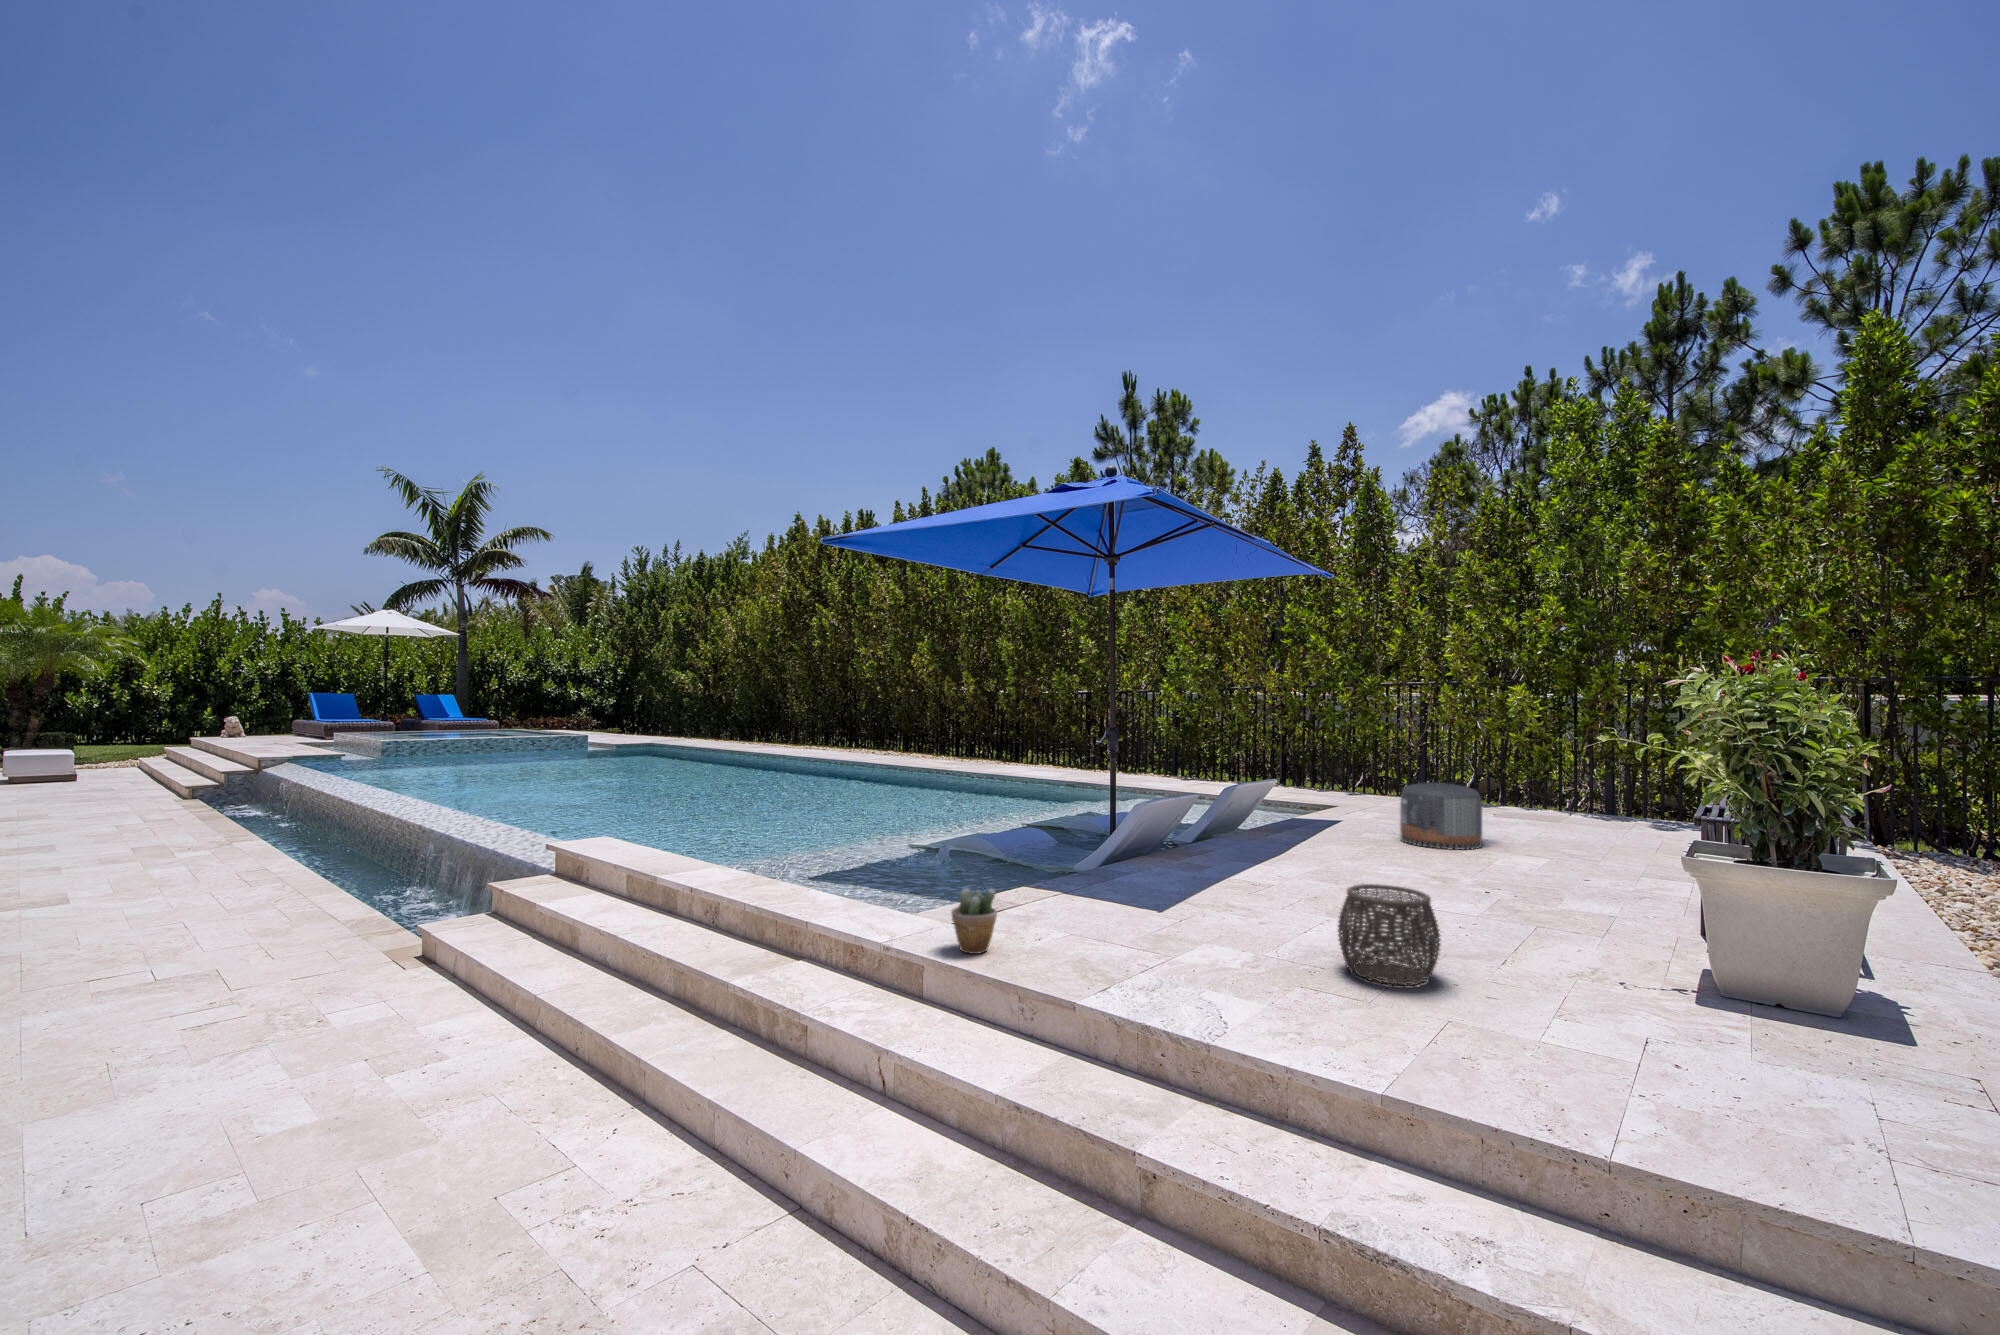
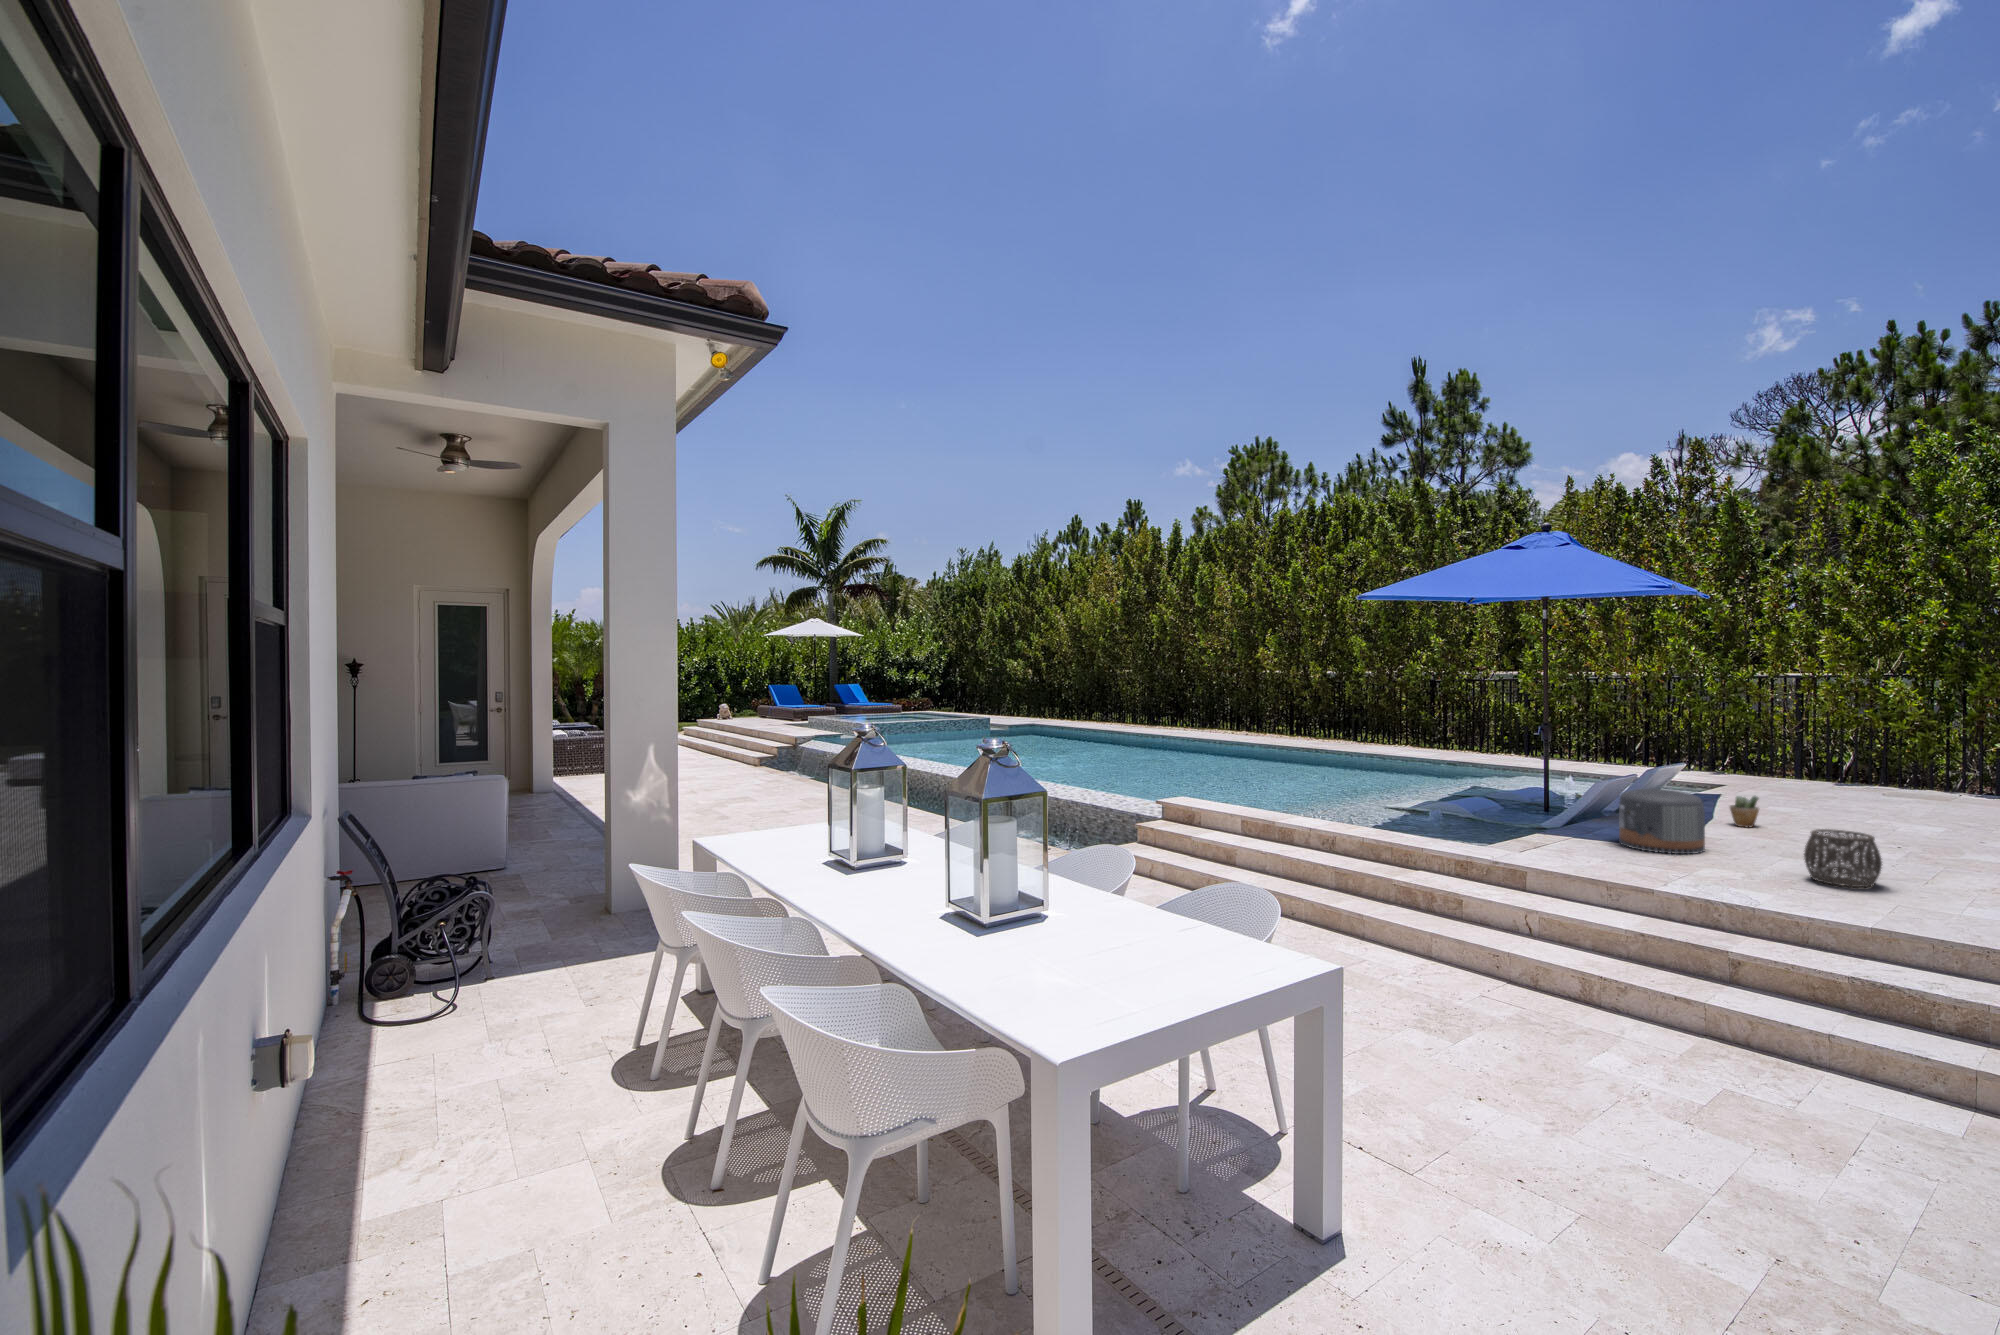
pouf: present [1400,783,1482,850] -> present [1619,789,1705,854]
potted plant: present [952,888,997,954] -> present [1730,796,1759,827]

